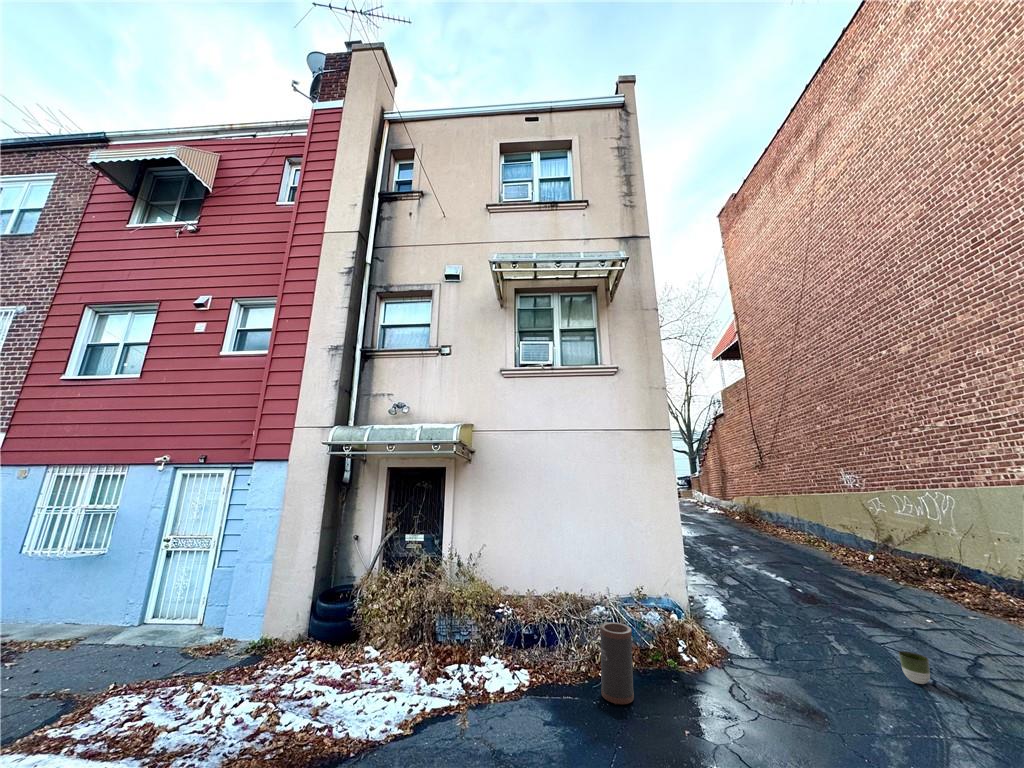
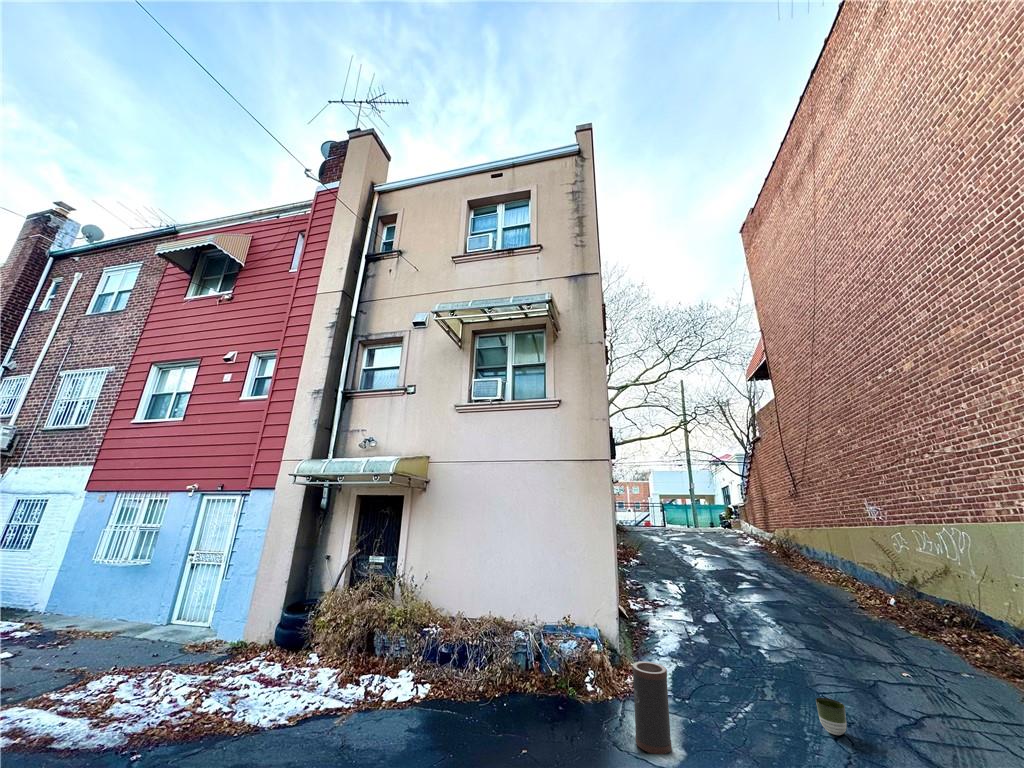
trash can: present [600,622,634,705] -> present [632,661,672,754]

